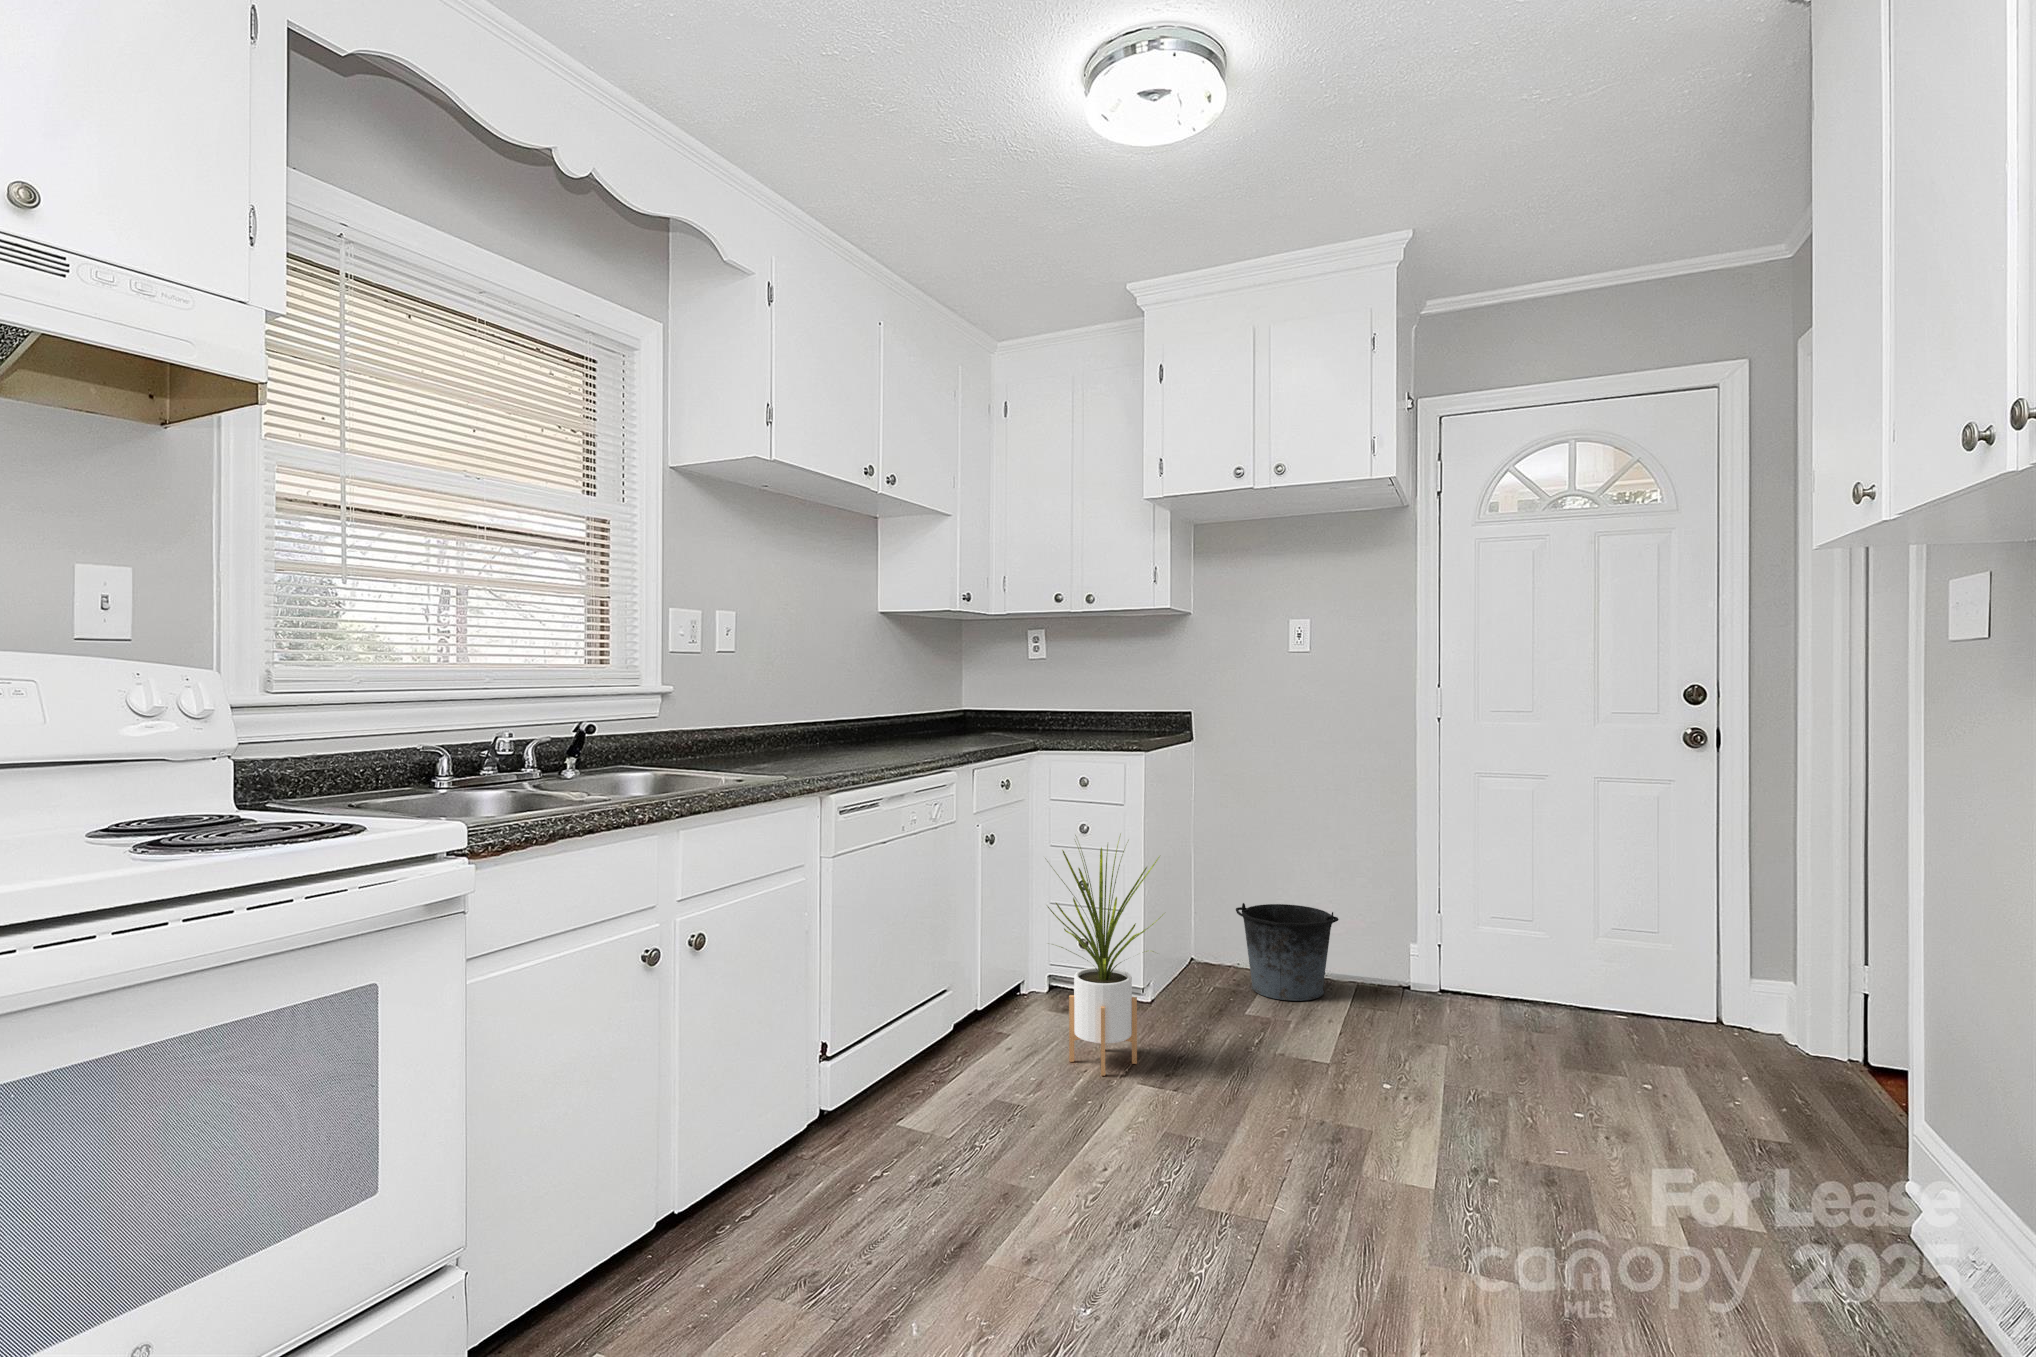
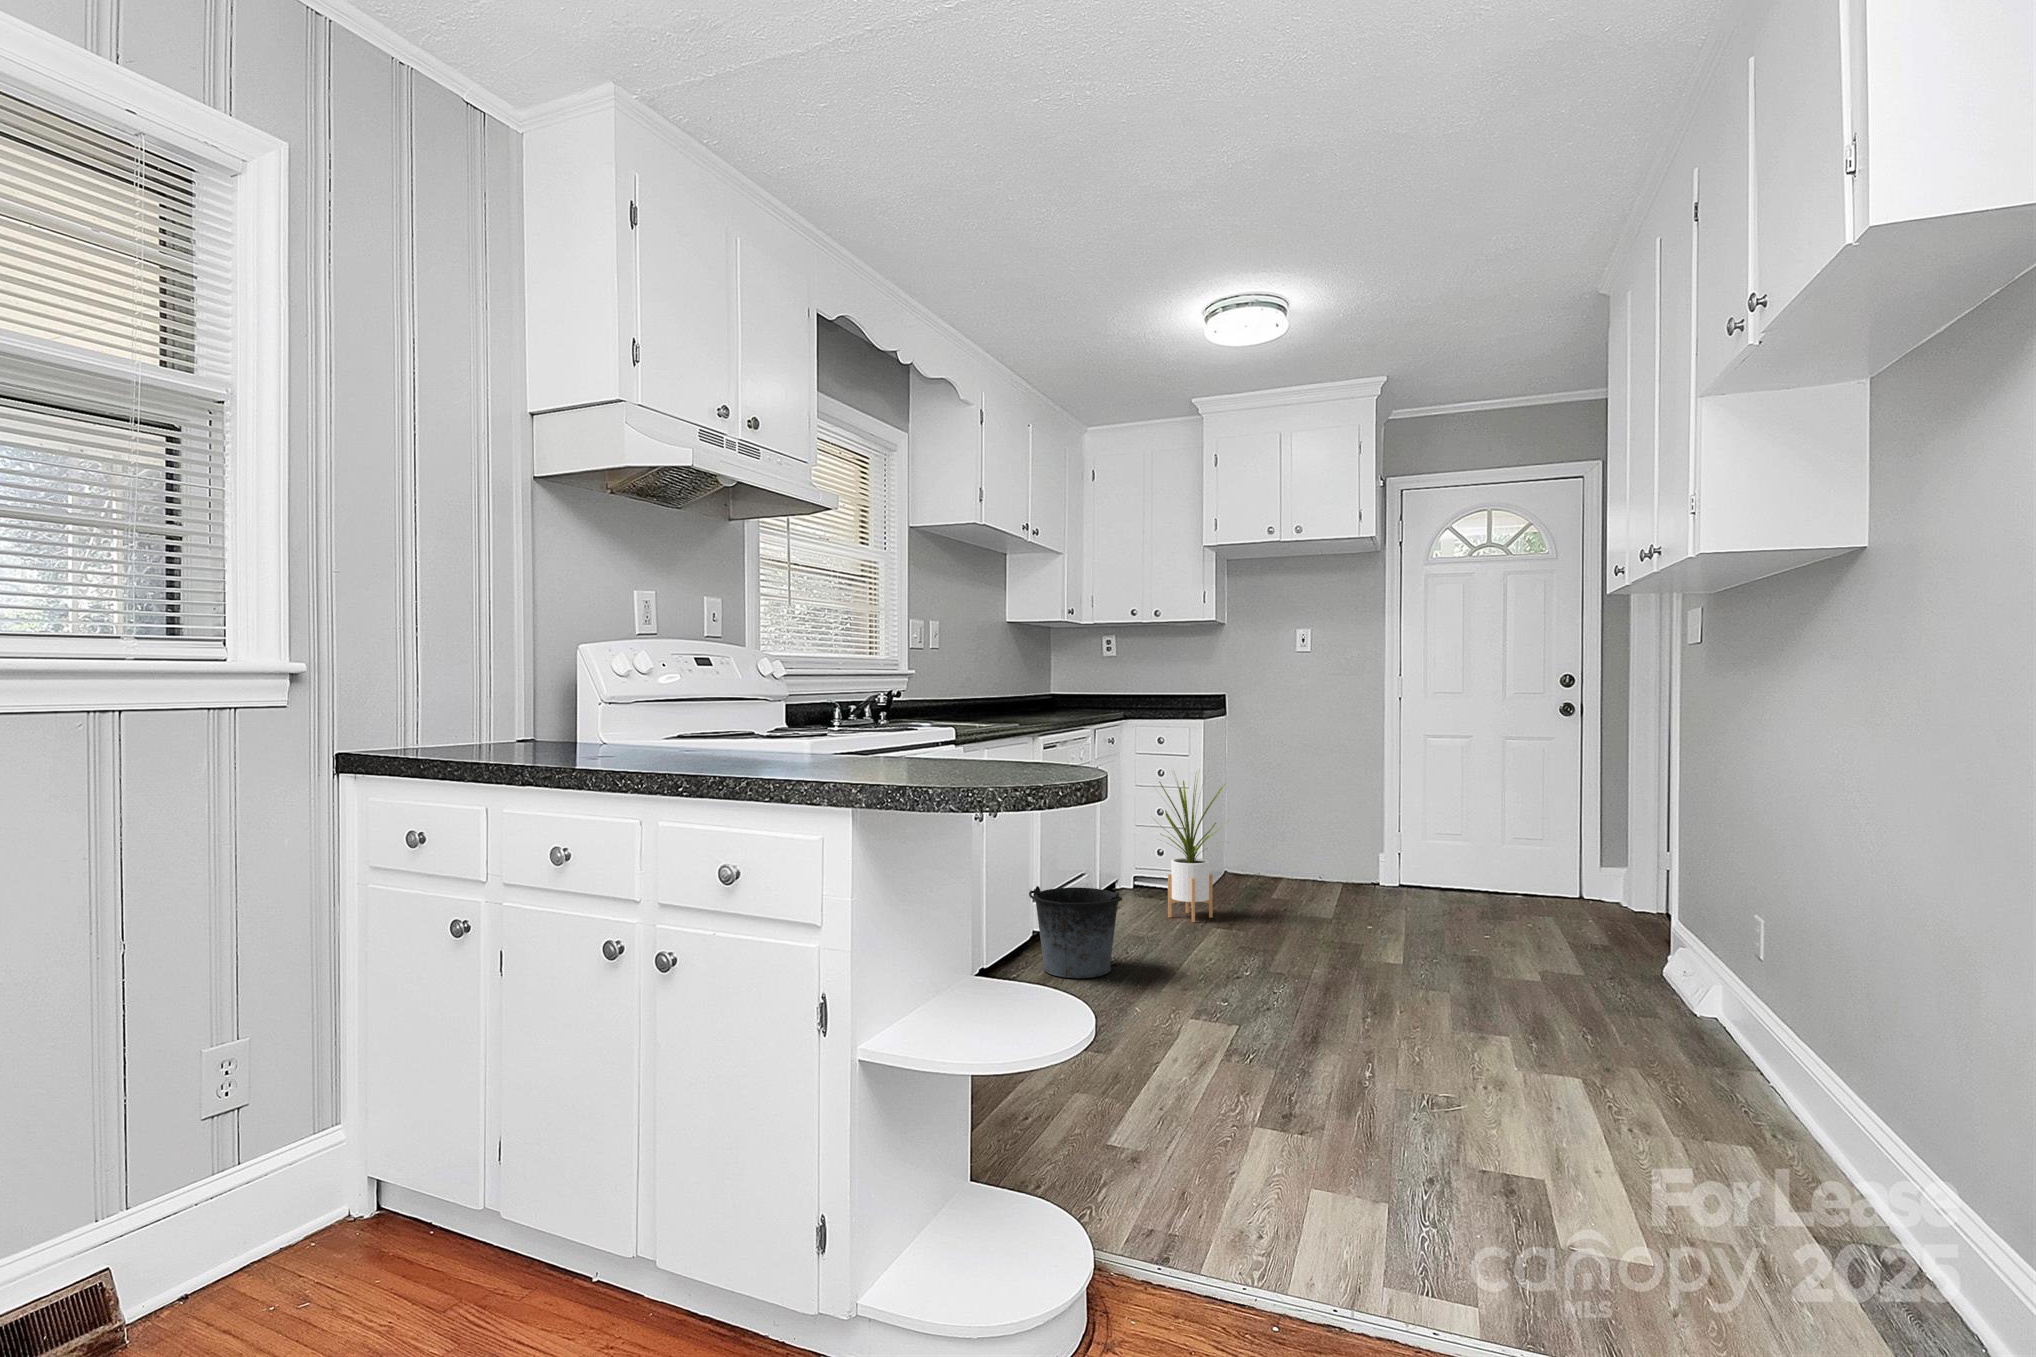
bucket: present [1236,903,1339,1001] -> present [1029,886,1122,978]

